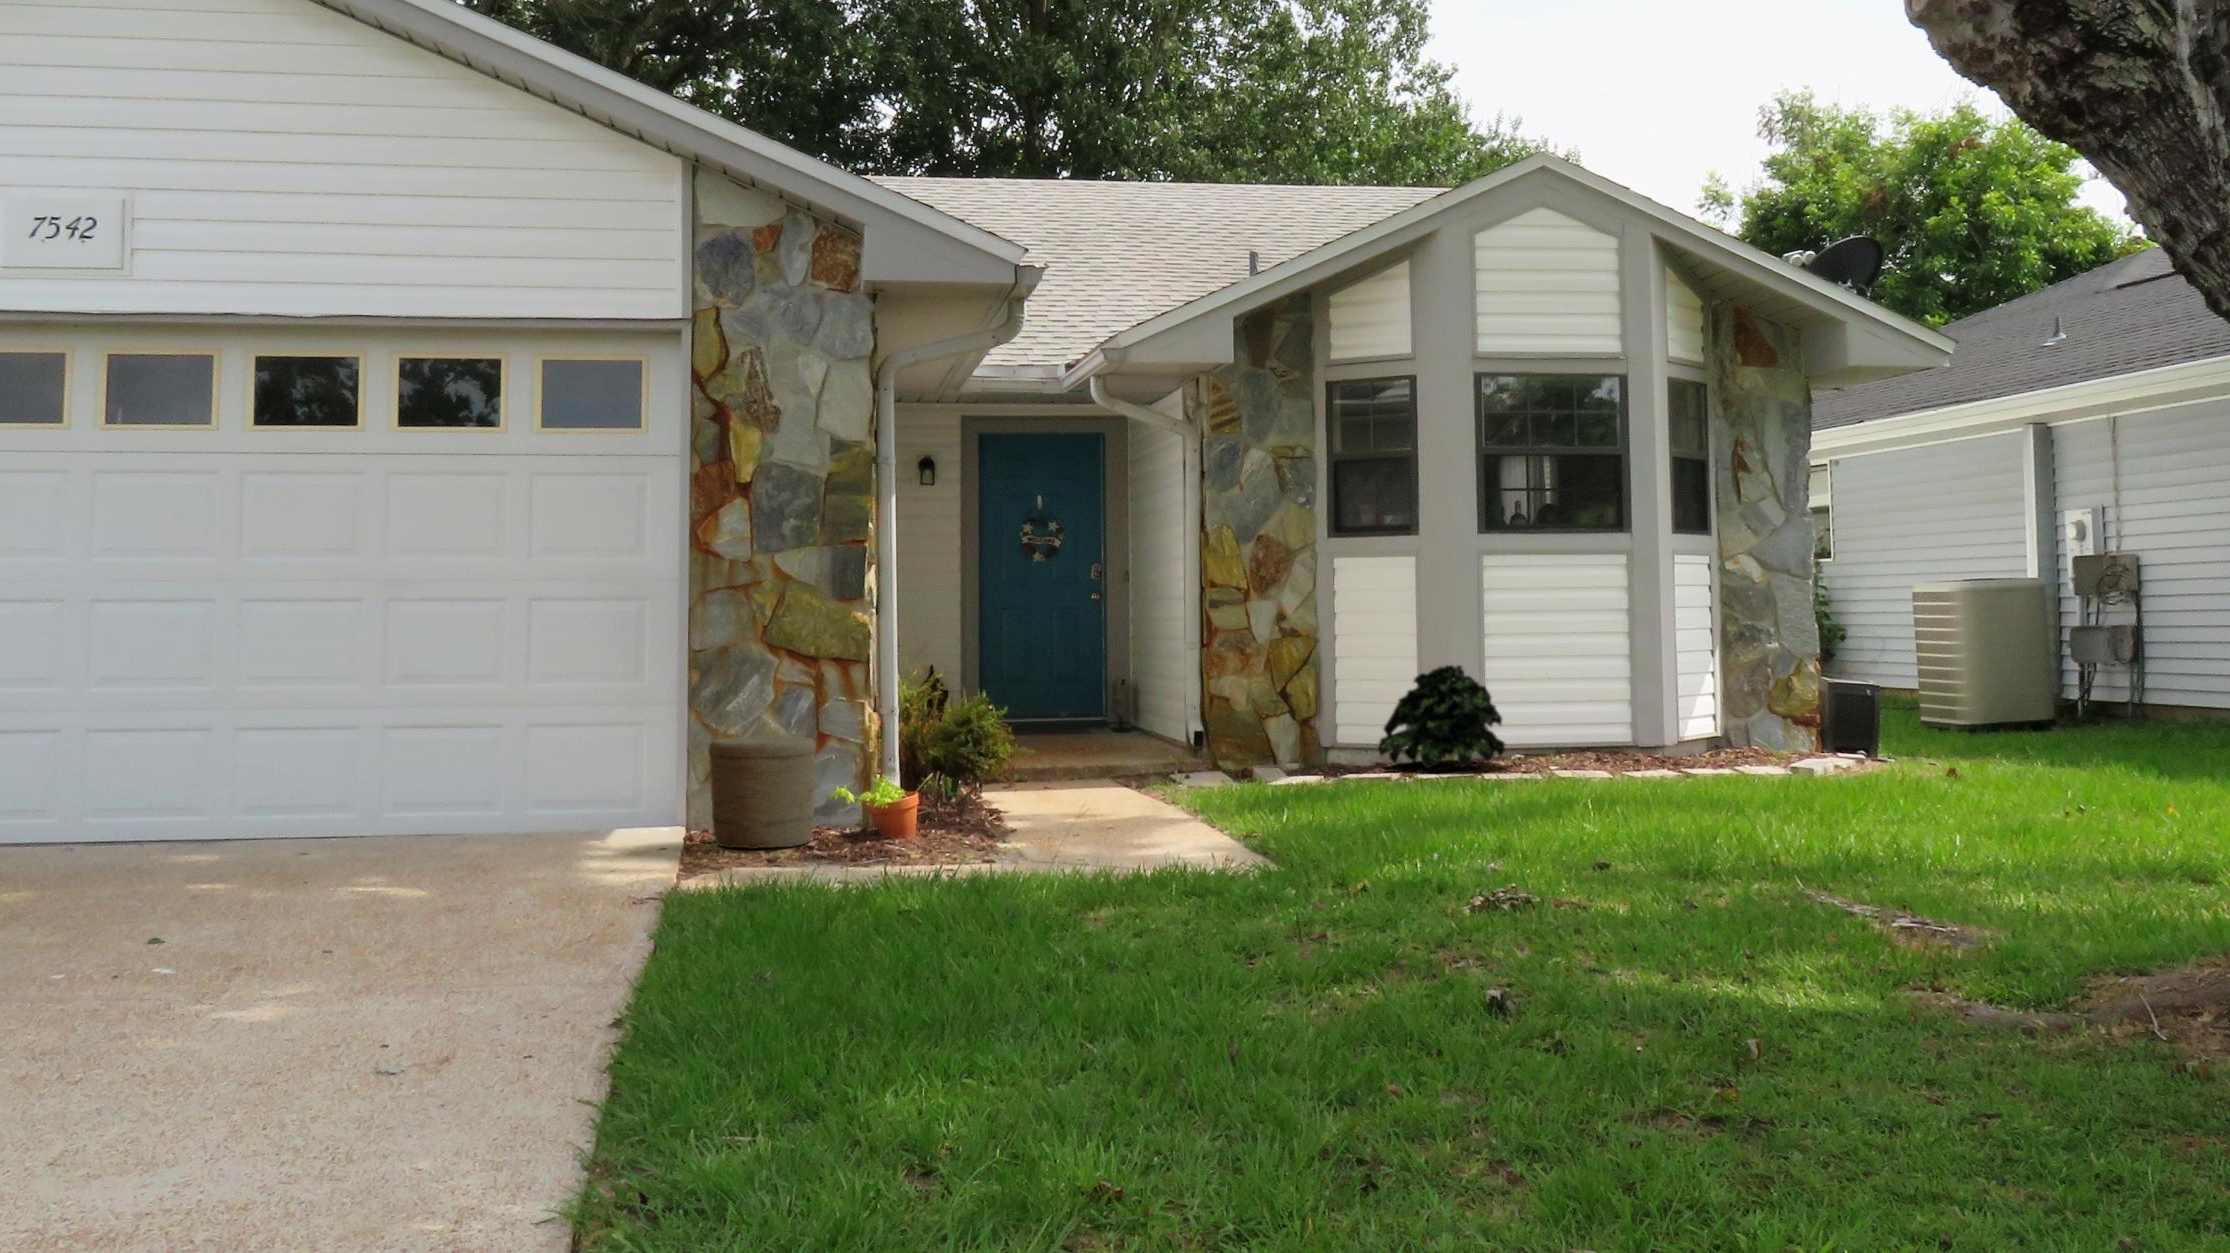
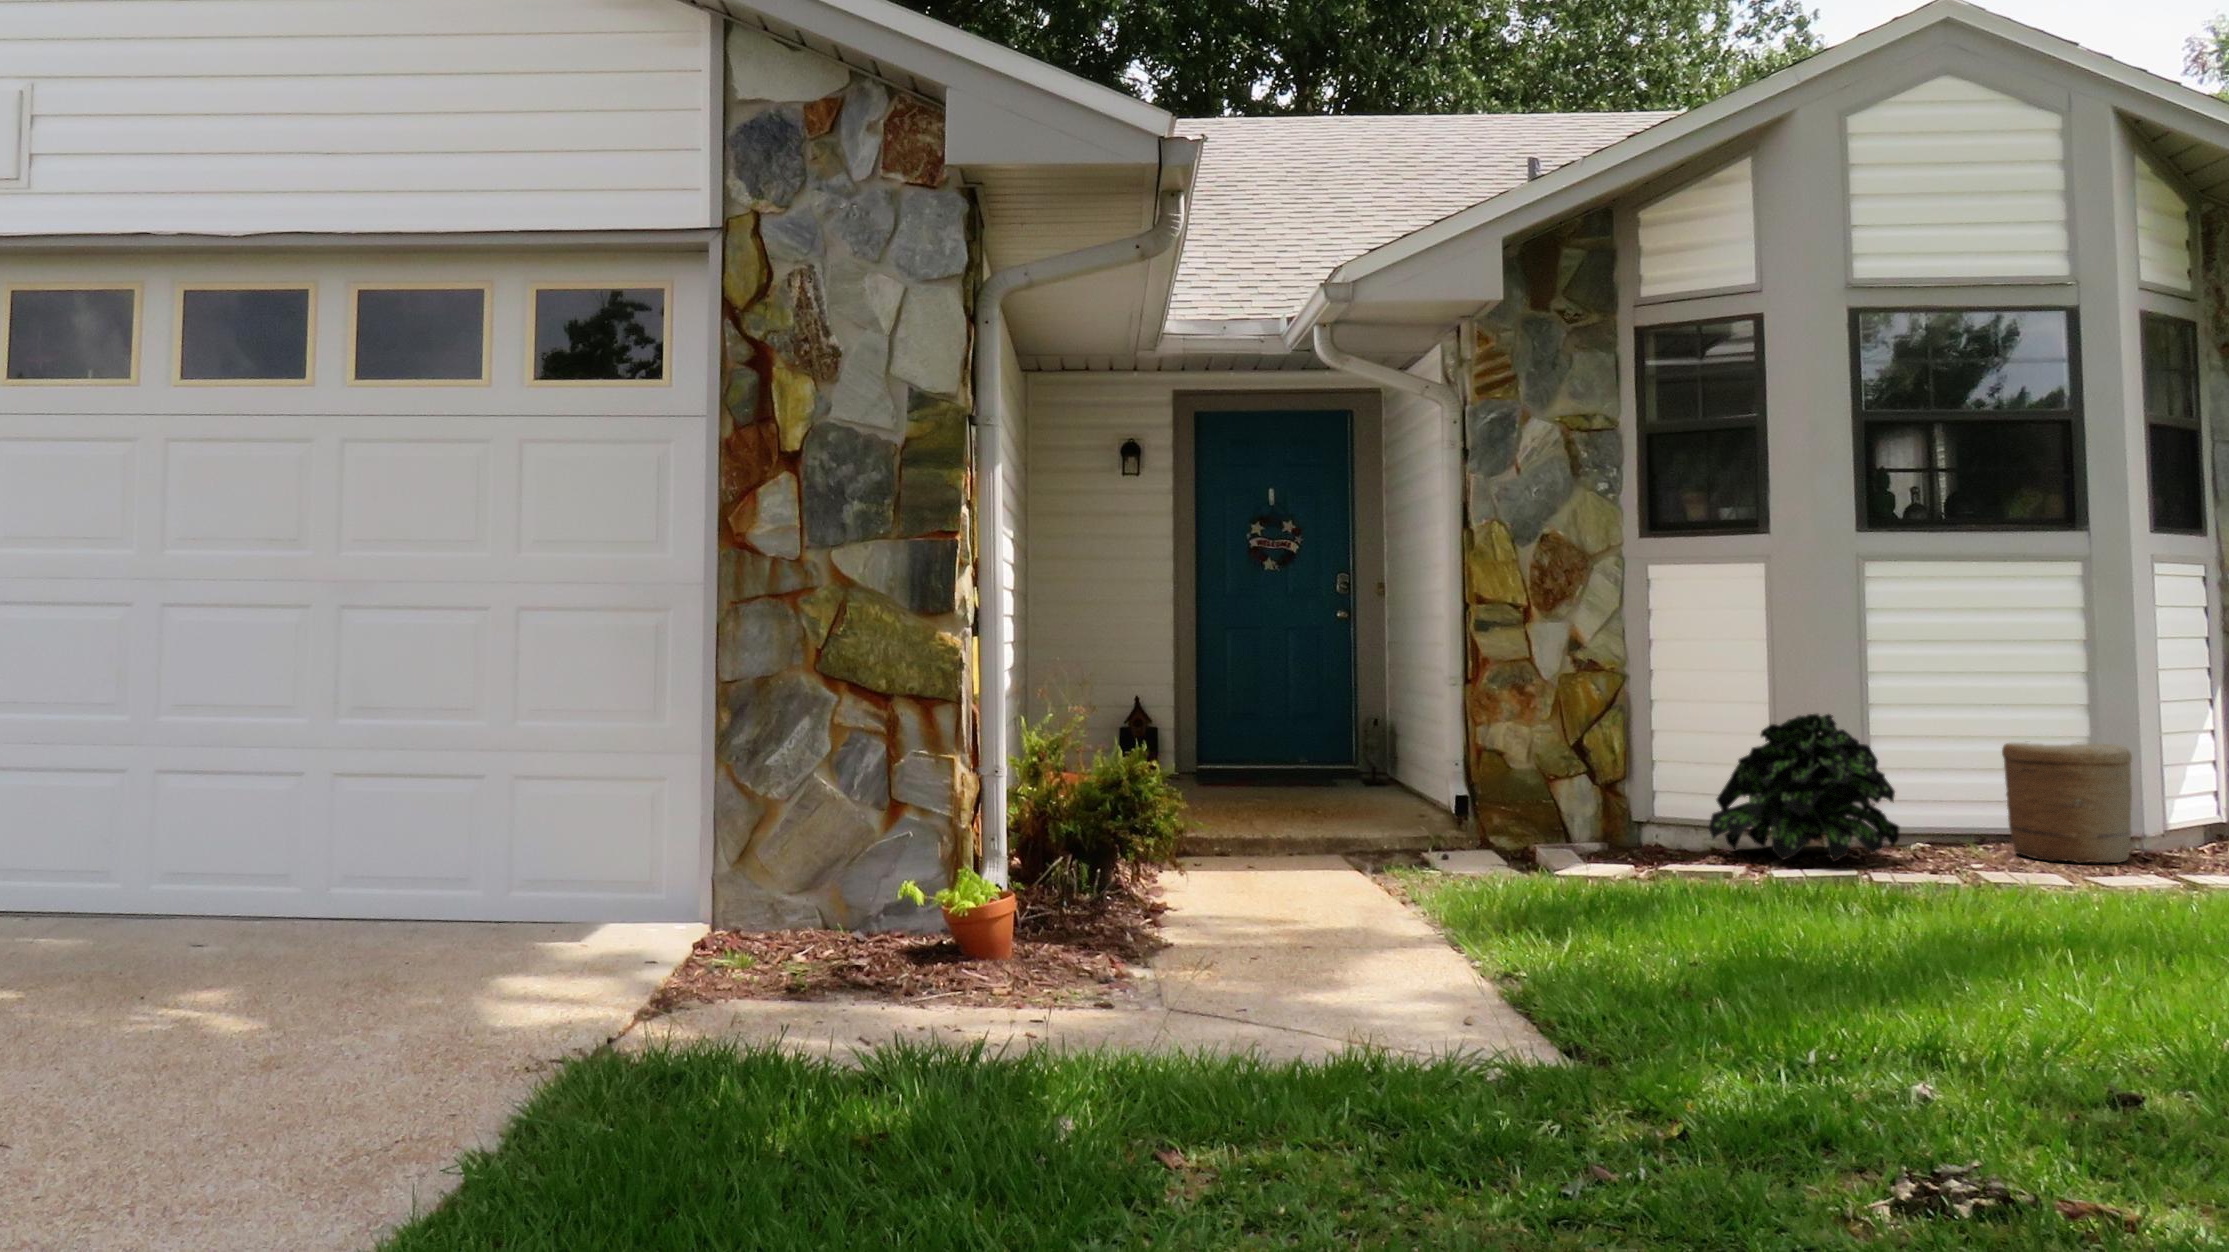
woven basket: present [708,736,816,849] -> present [2002,742,2132,863]

